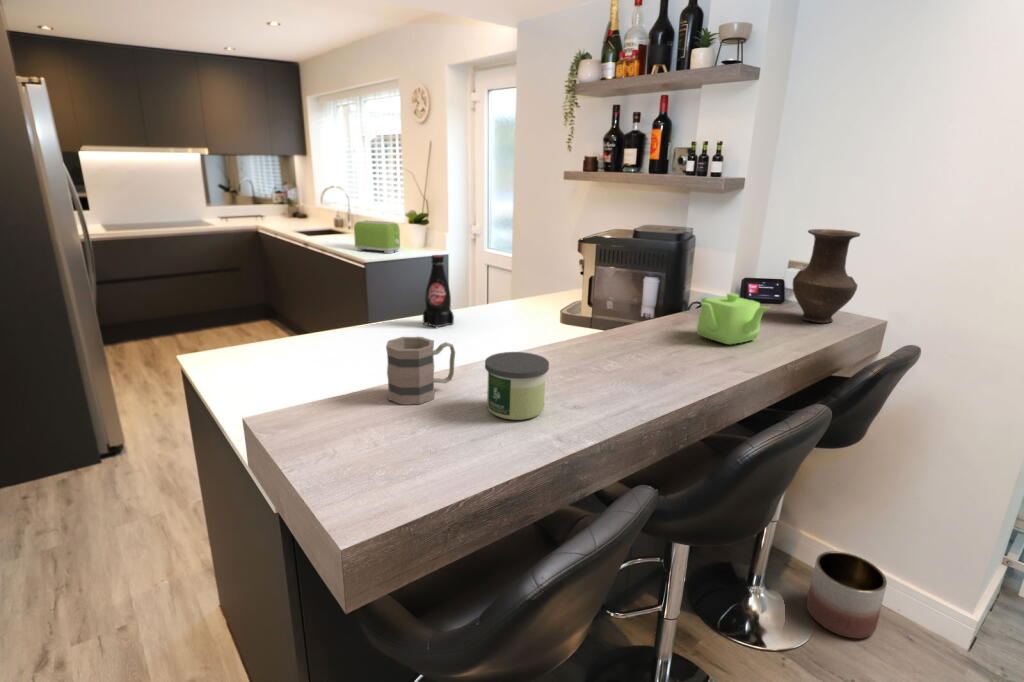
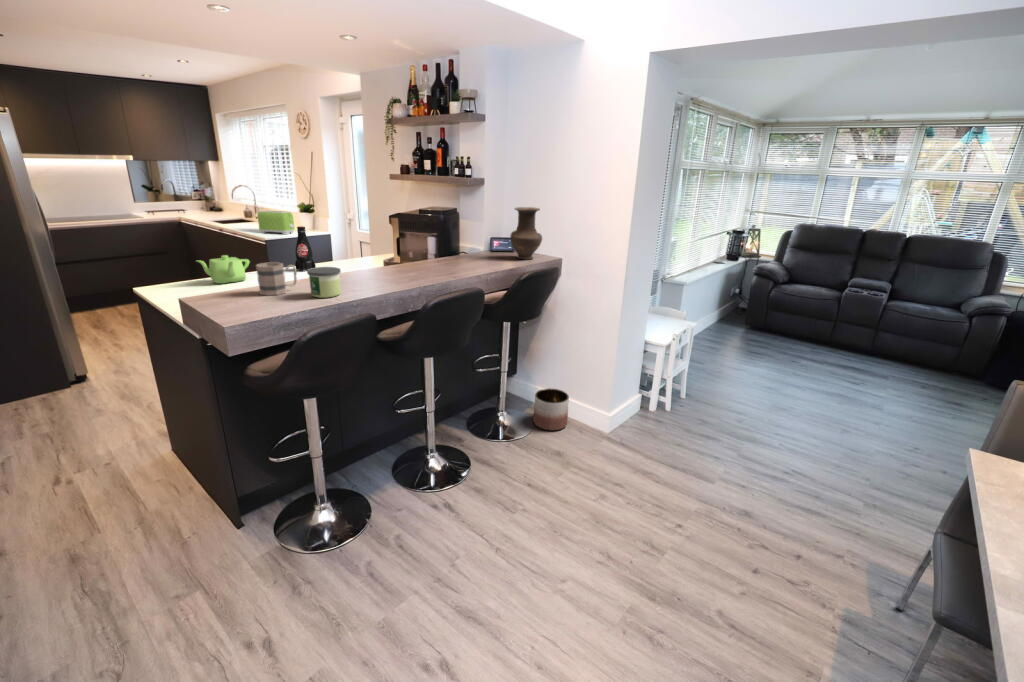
teapot: present [697,293,770,344] -> present [198,255,249,284]

